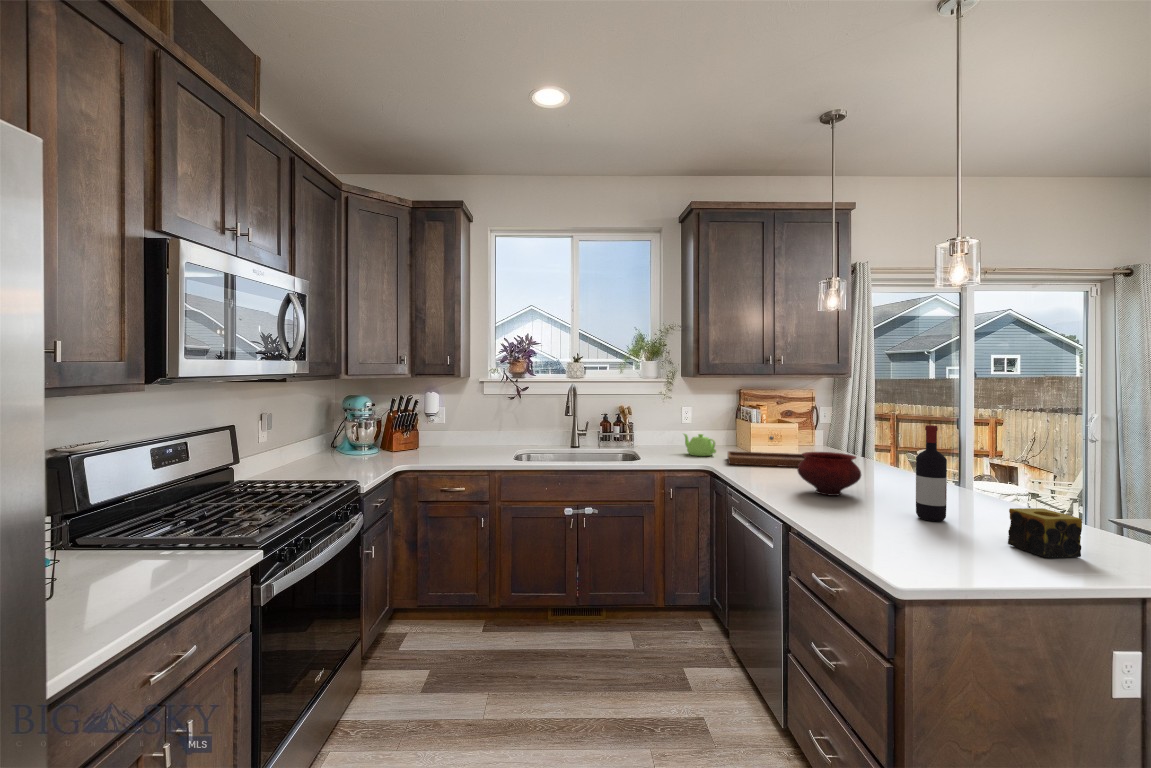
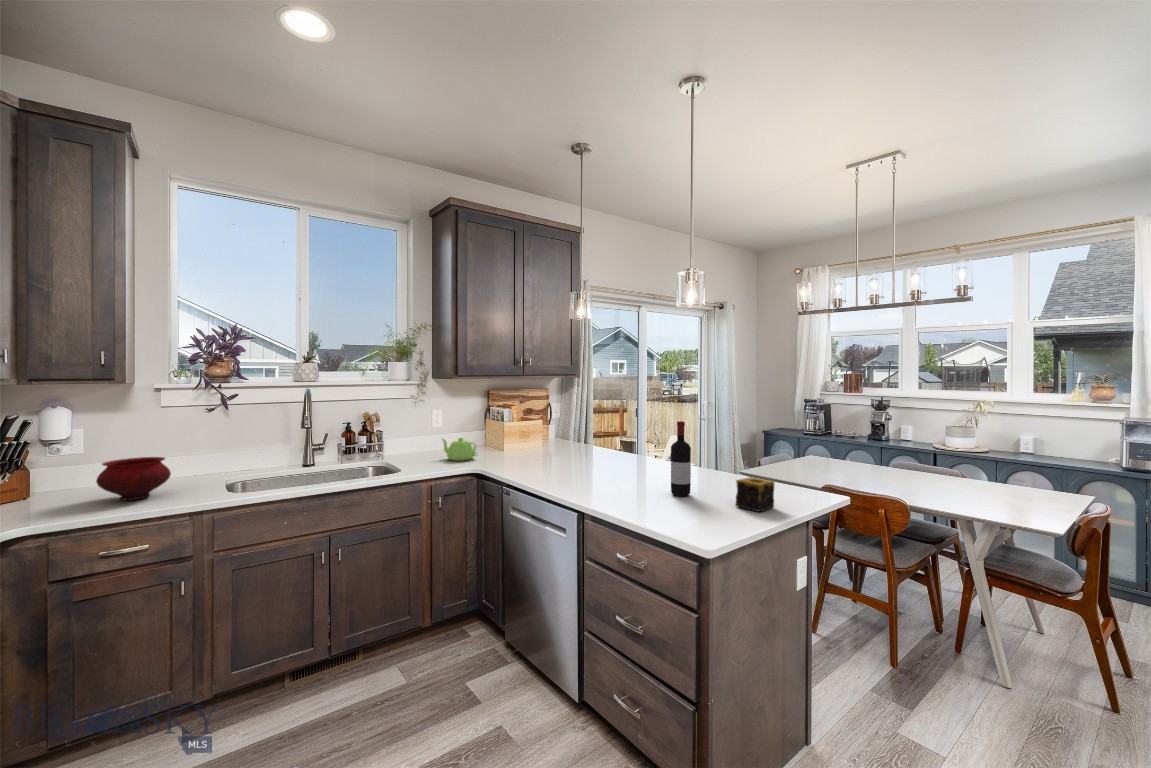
tray: present [728,436,806,467] -> none [490,435,569,466]
bowl: present [797,452,861,496] -> present [96,457,171,501]

